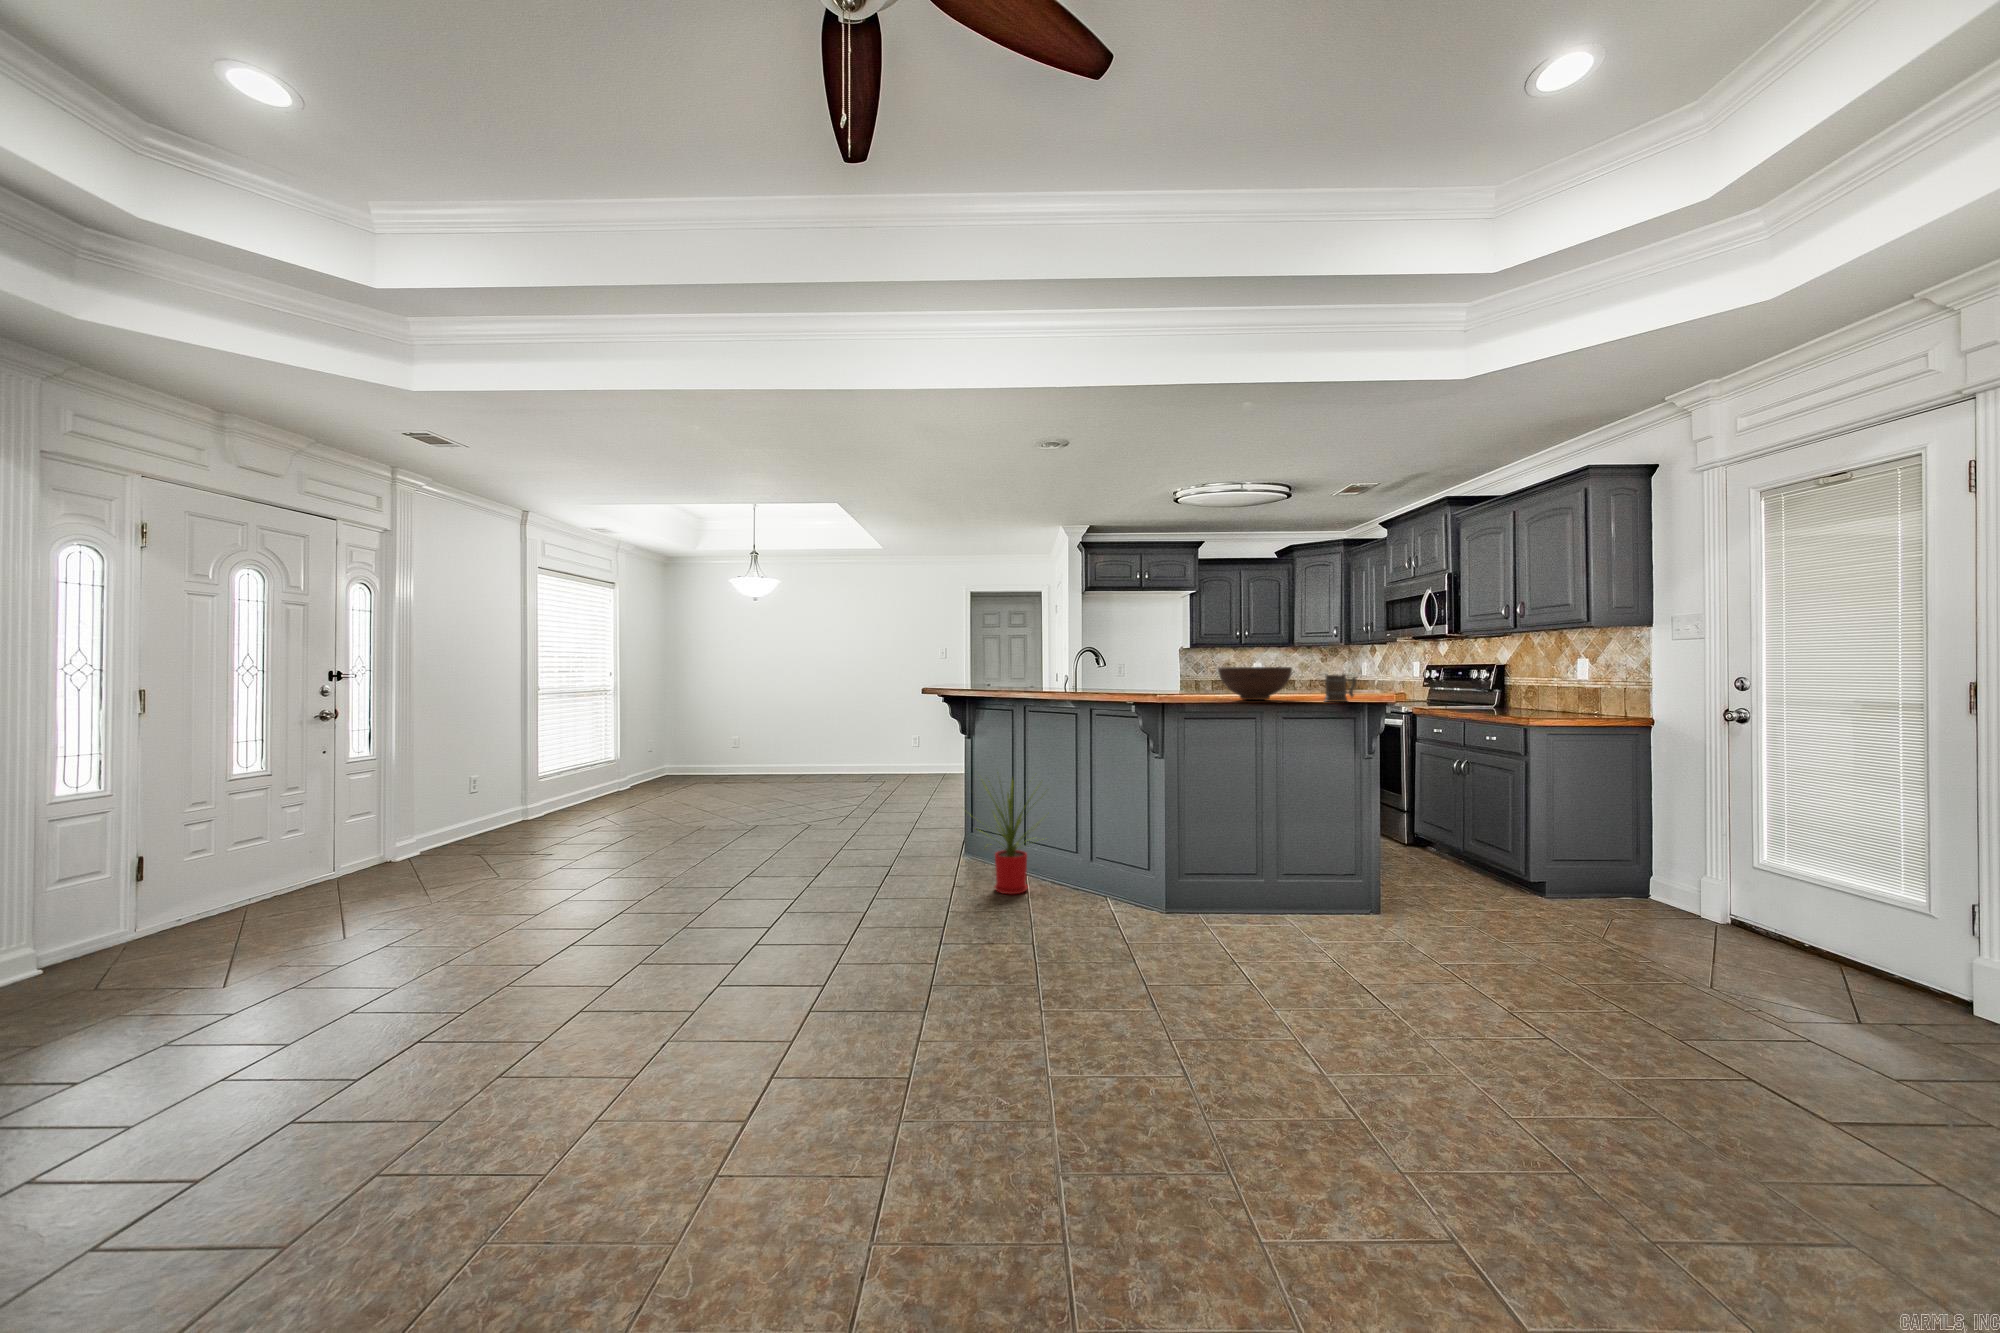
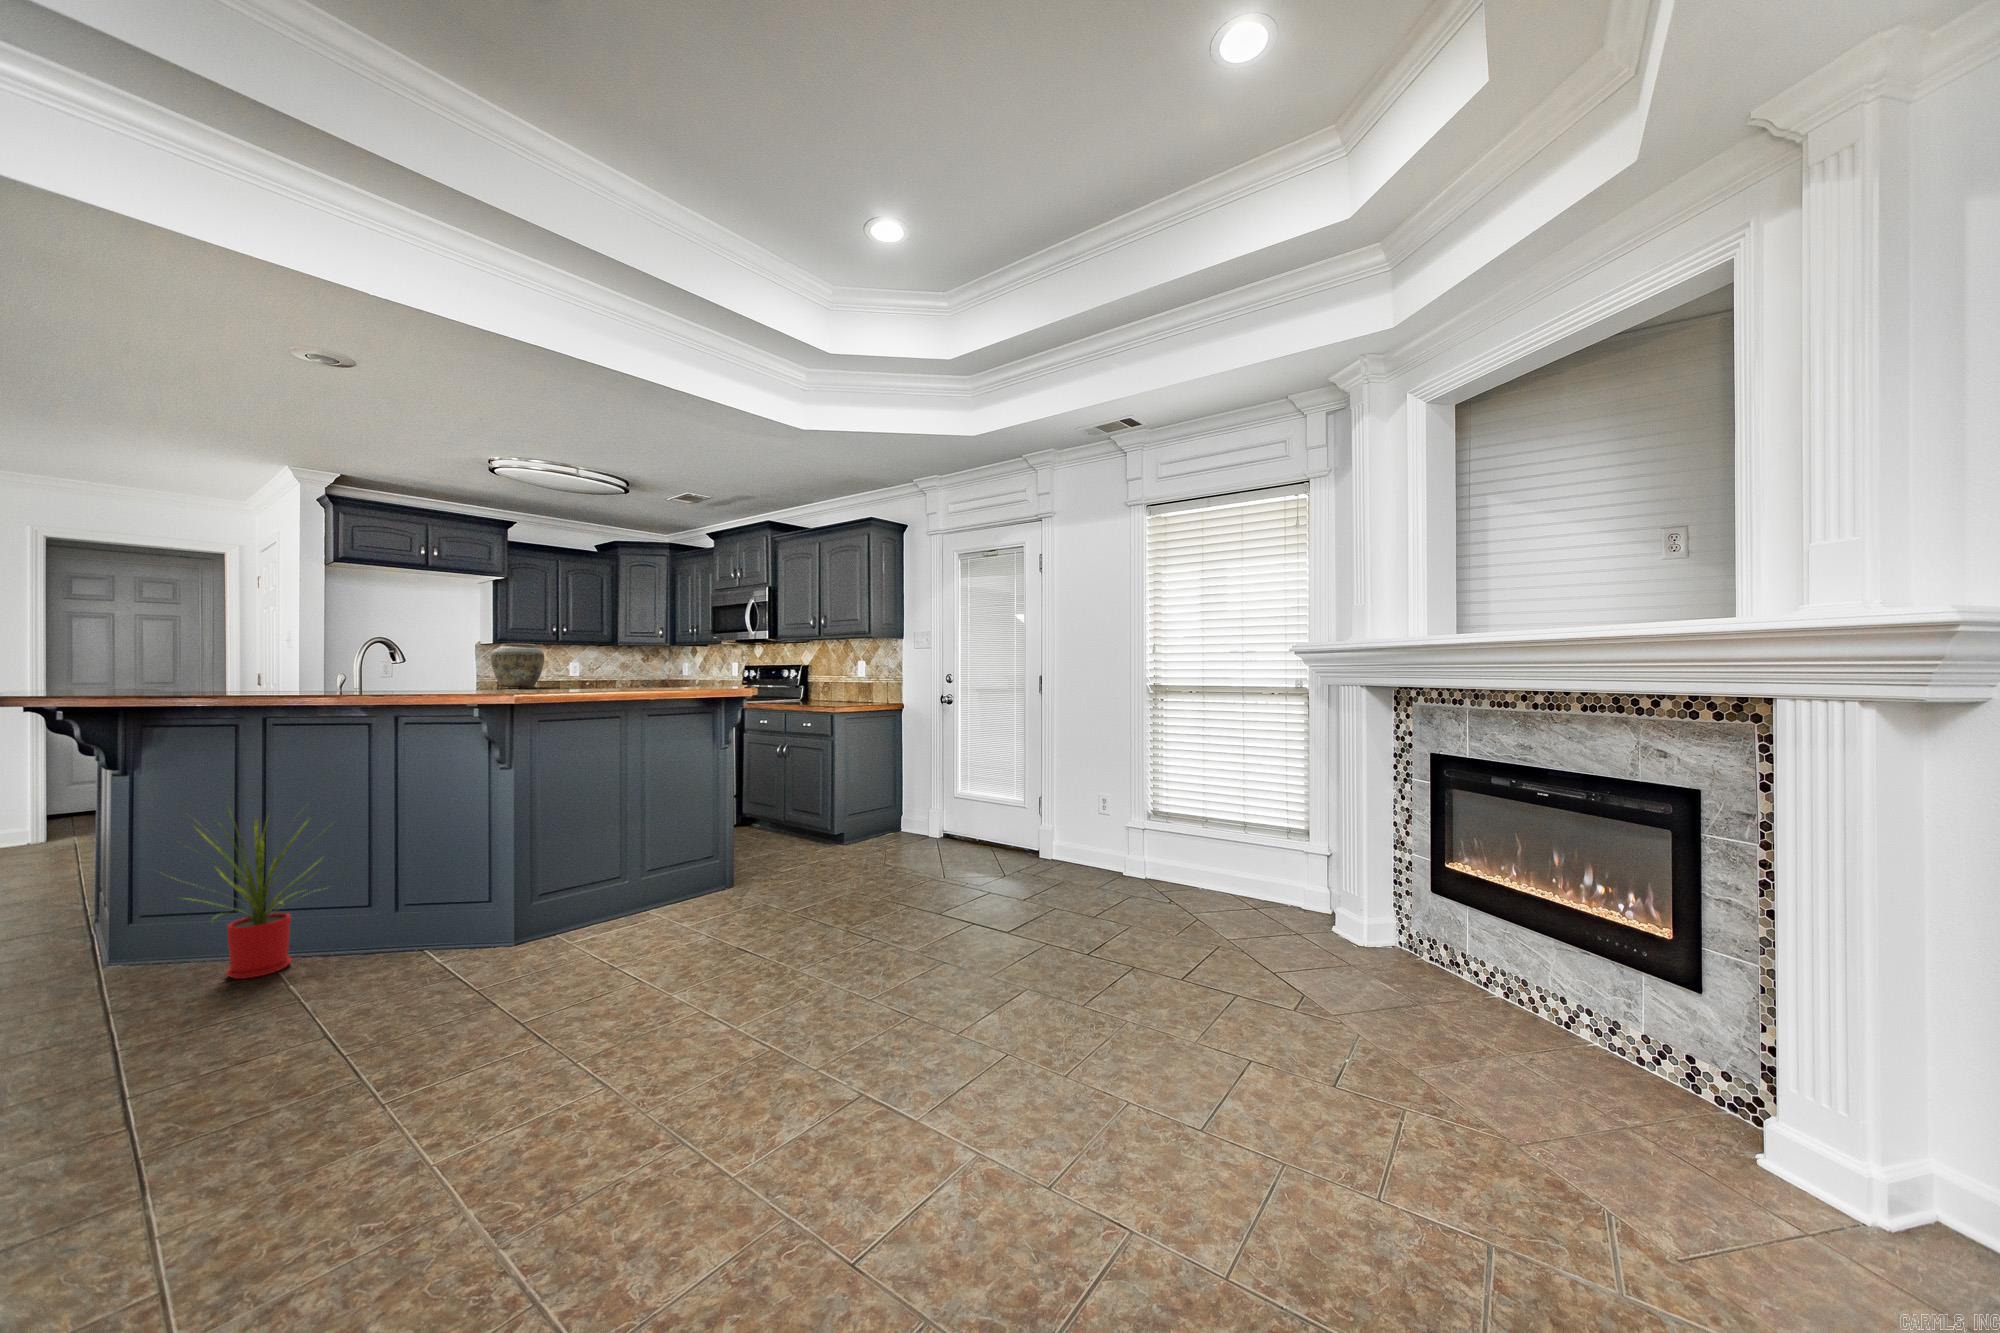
vase: none [1175,647,1217,687] -> present [491,644,544,687]
fruit bowl: present [1218,667,1292,700] -> none [578,665,658,698]
mug: present [1325,674,1356,702] -> none [688,671,717,697]

